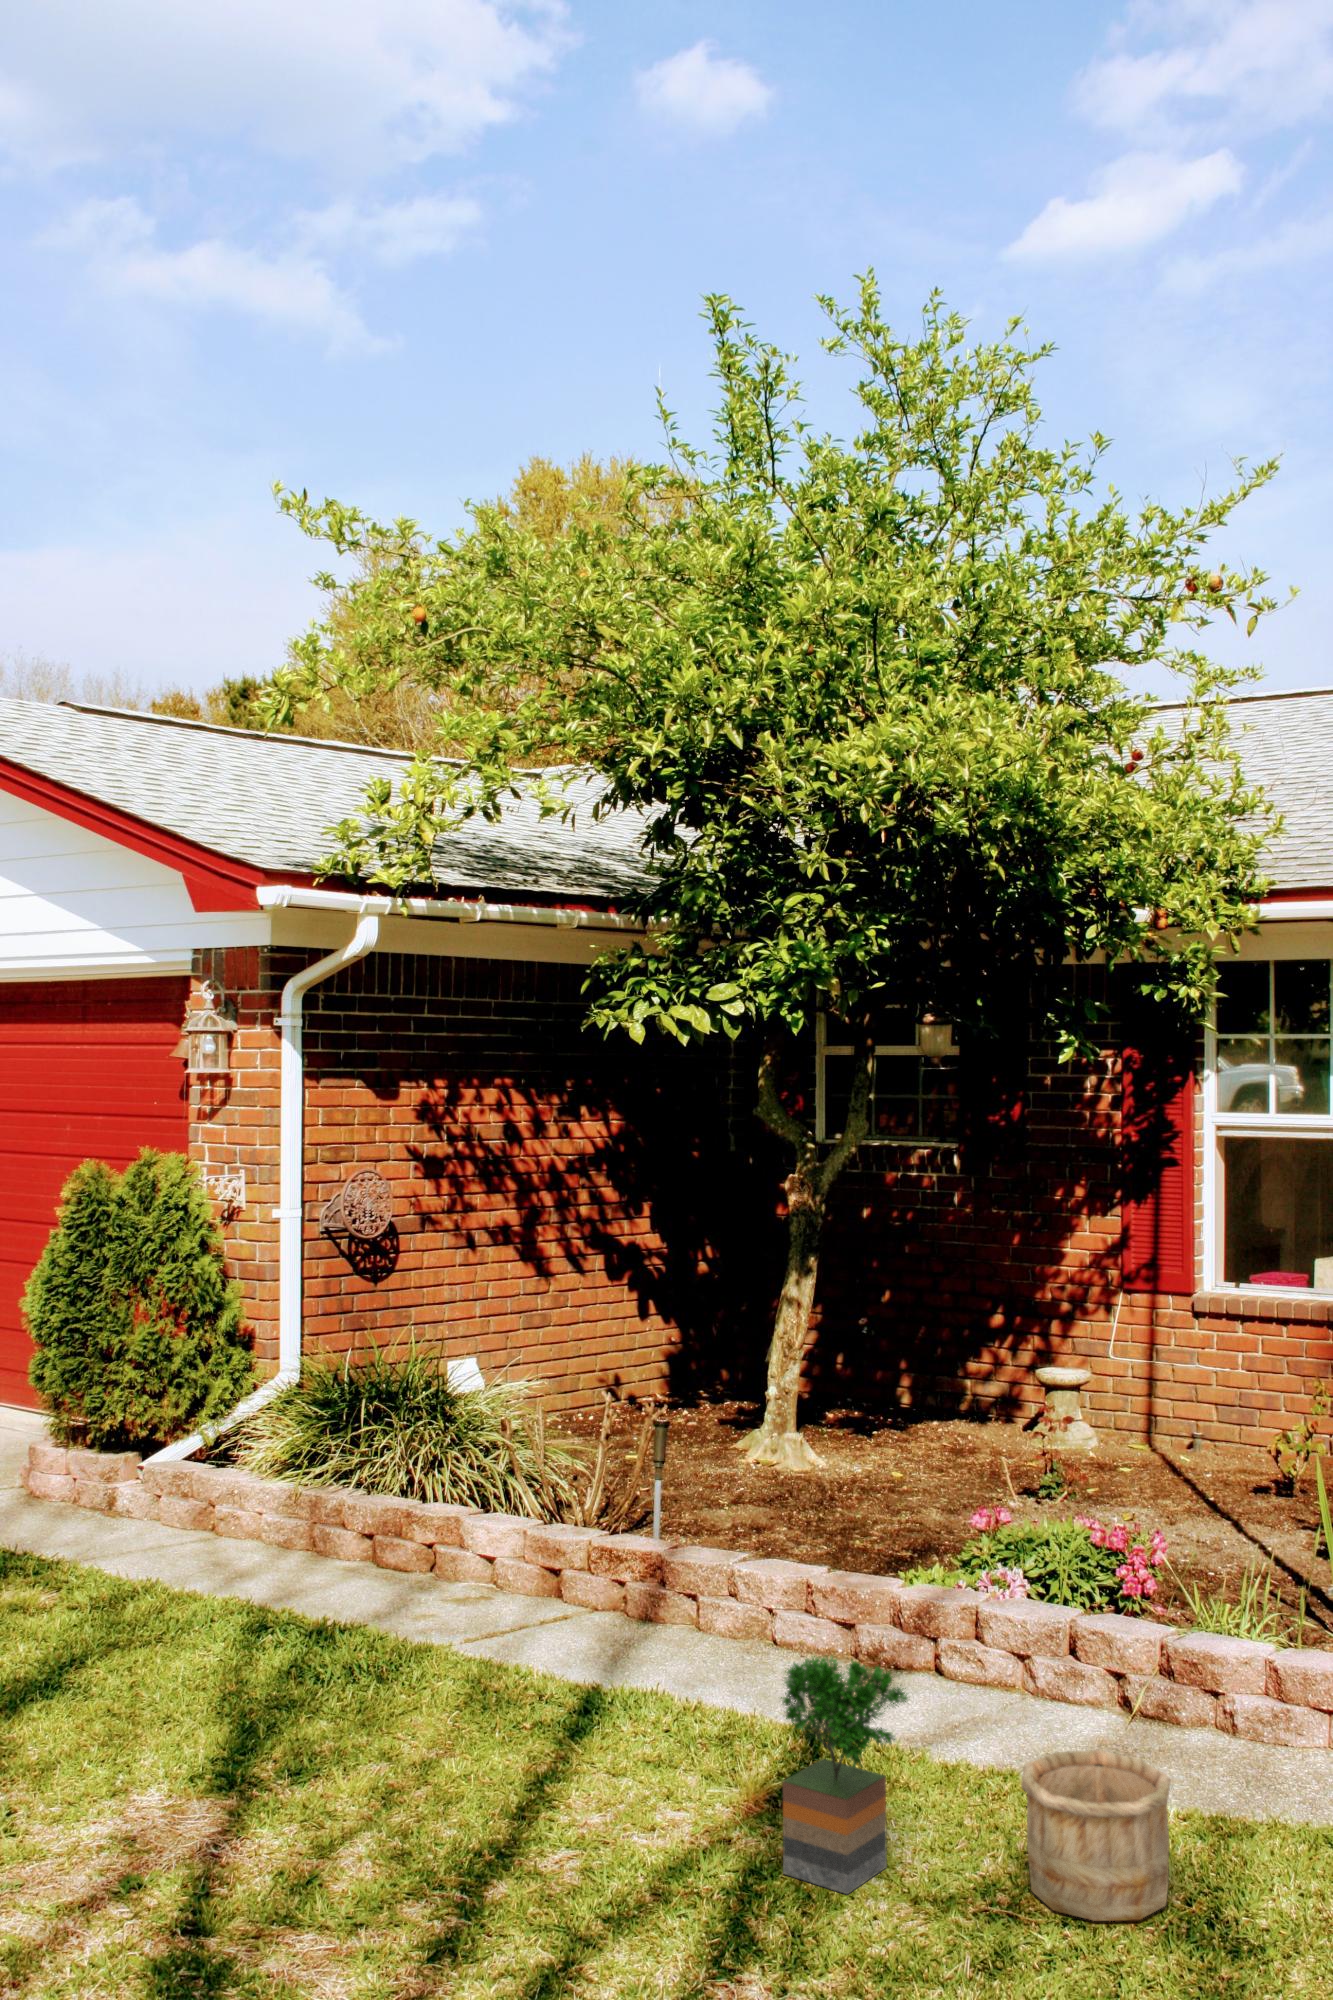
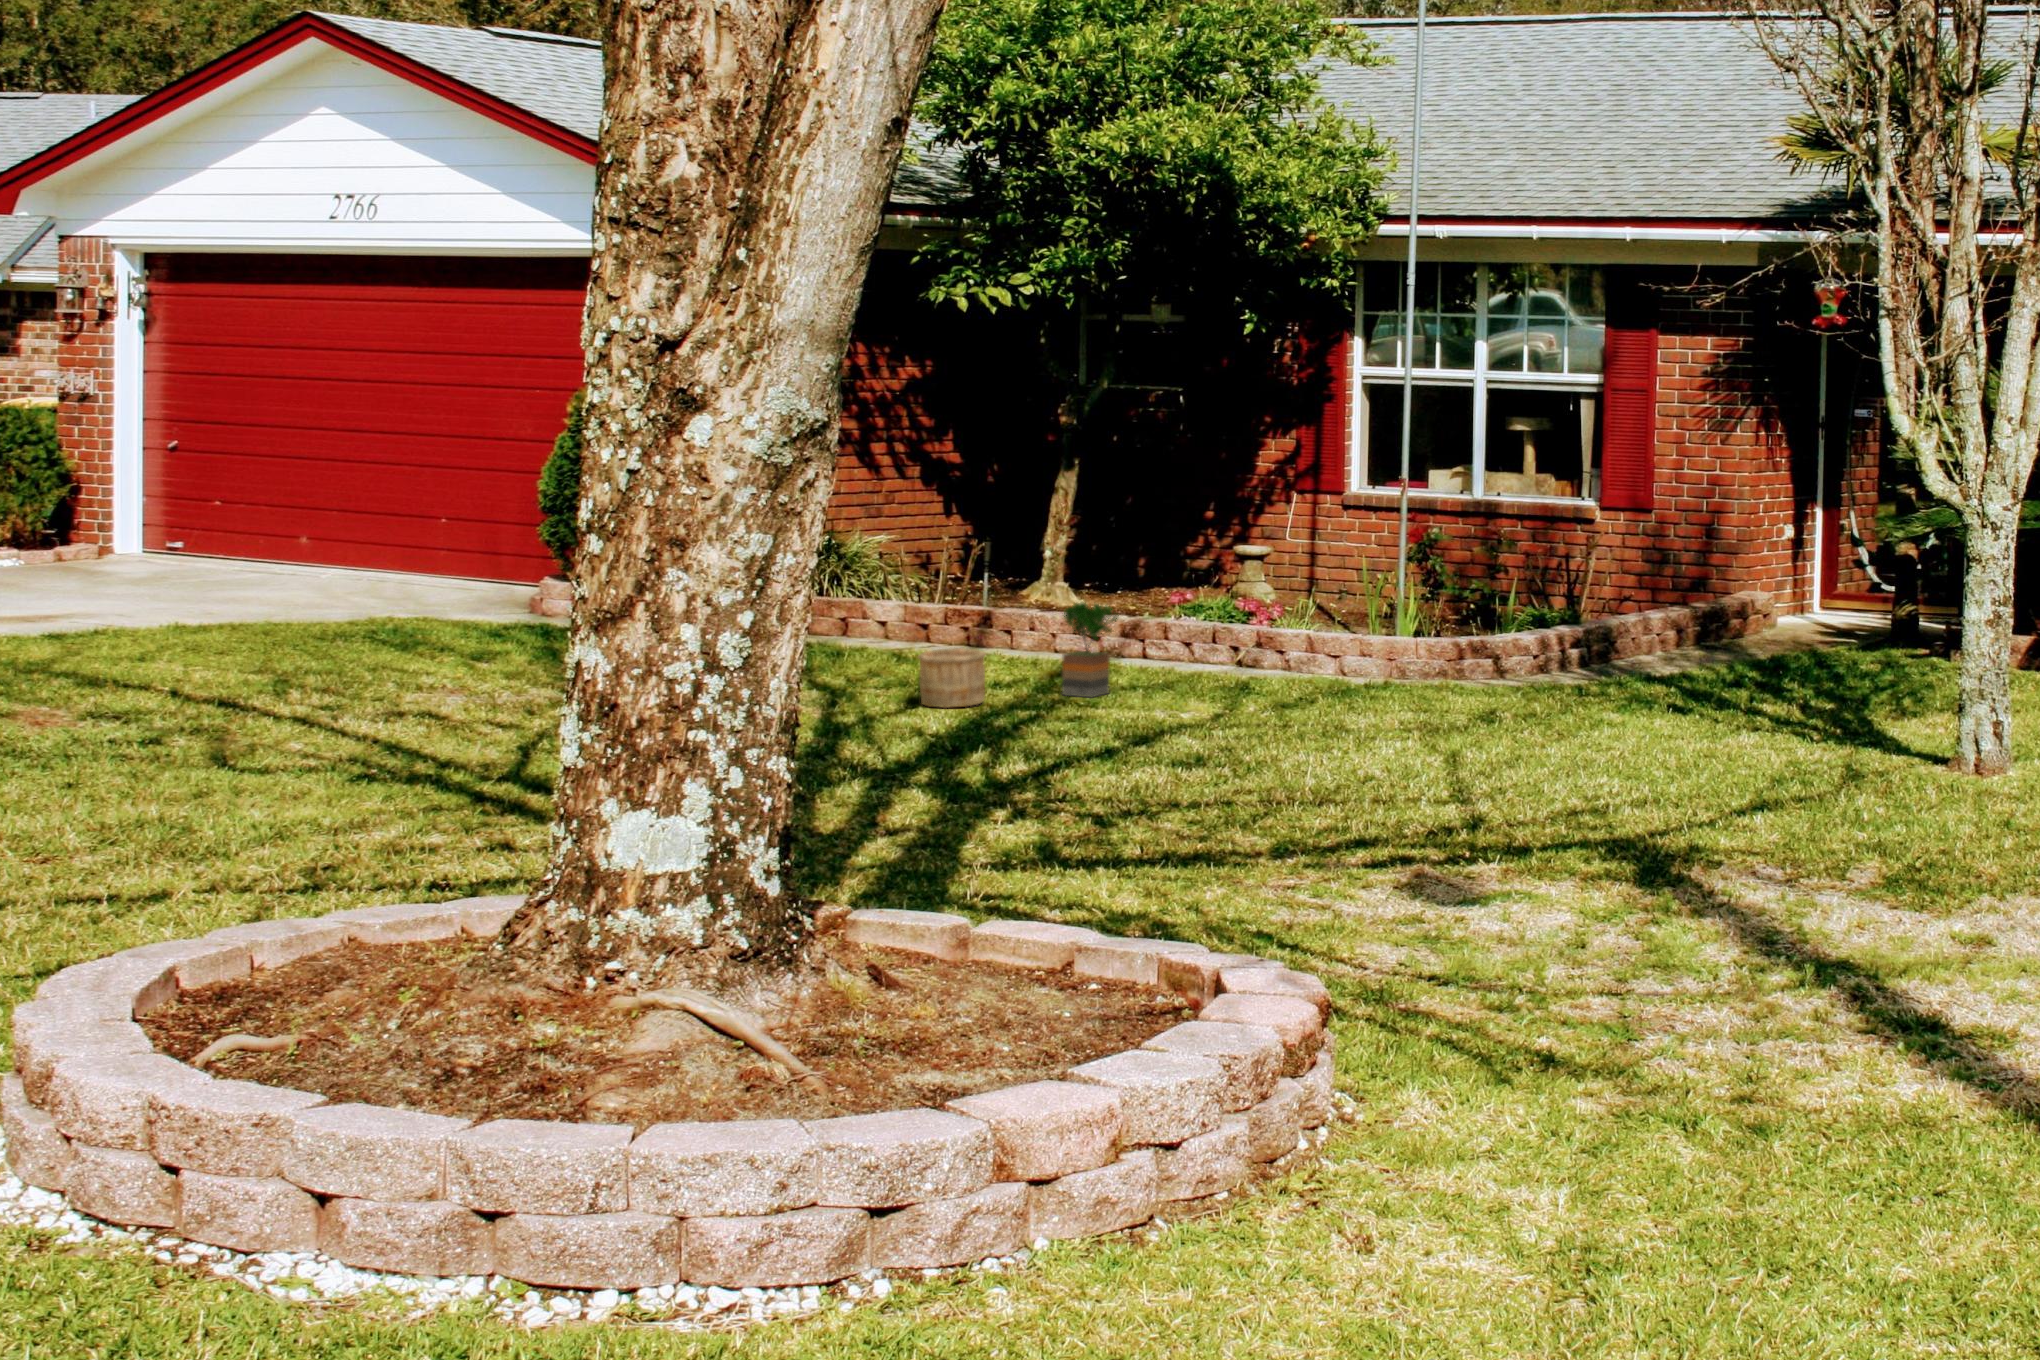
wooden bucket: present [1021,1750,1171,1921] -> present [918,648,986,708]

